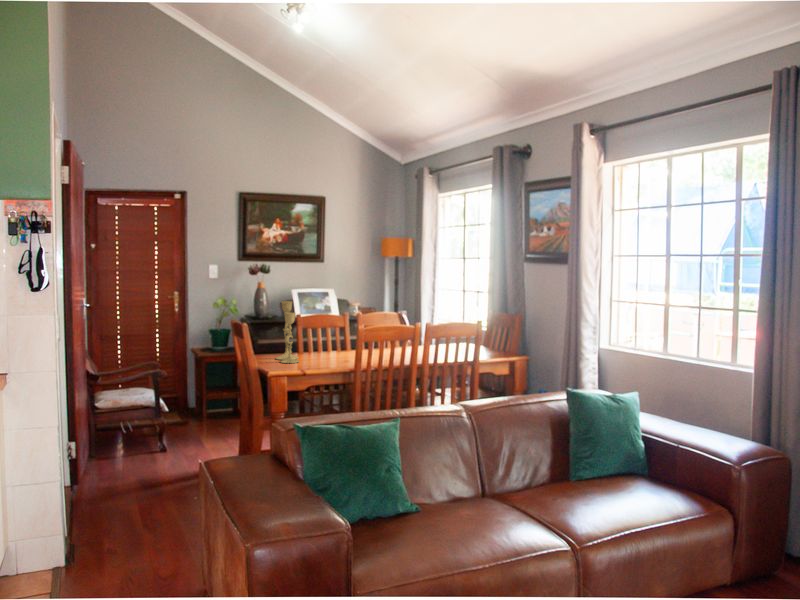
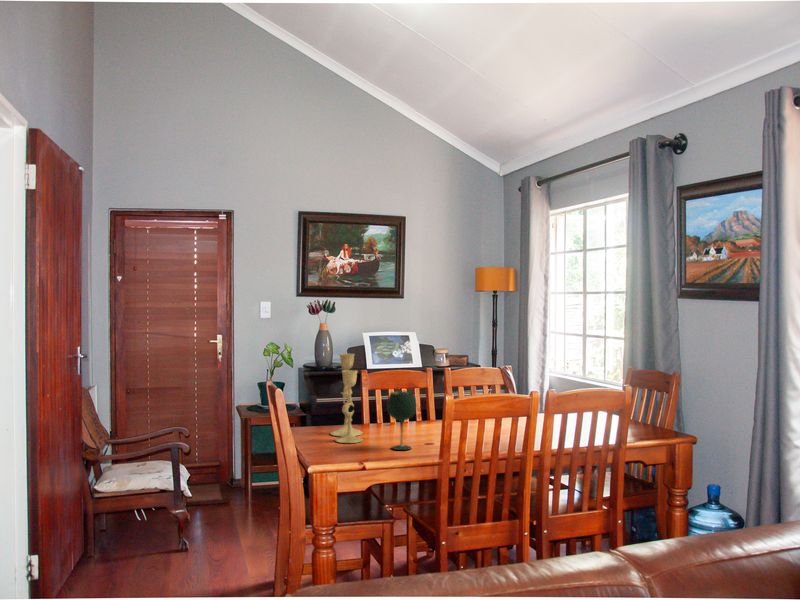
wine glass: none [317,326,338,366] -> present [387,391,417,450]

